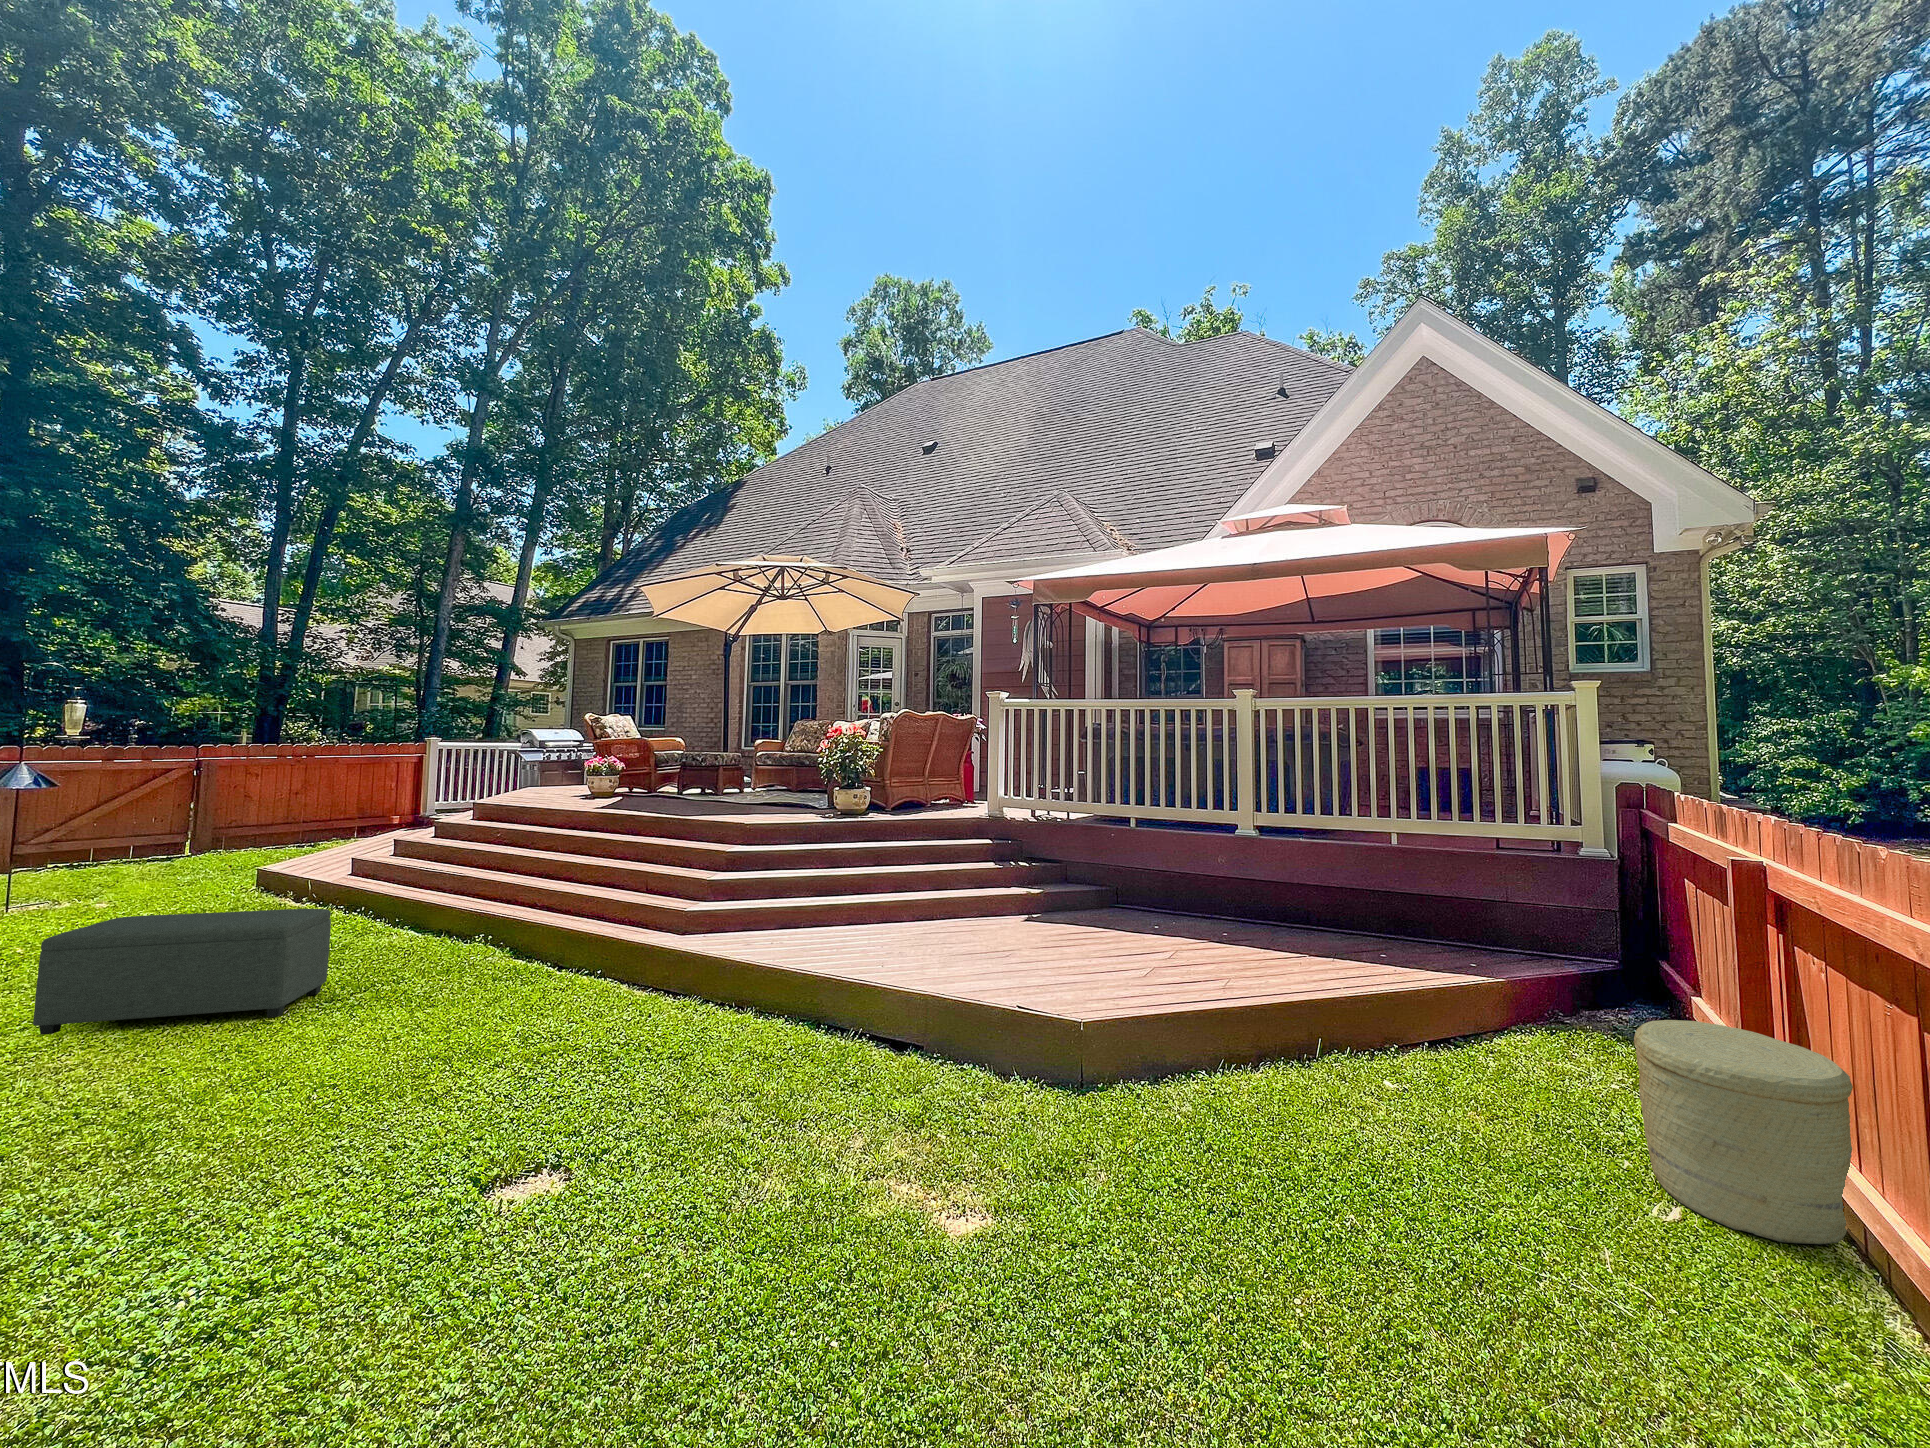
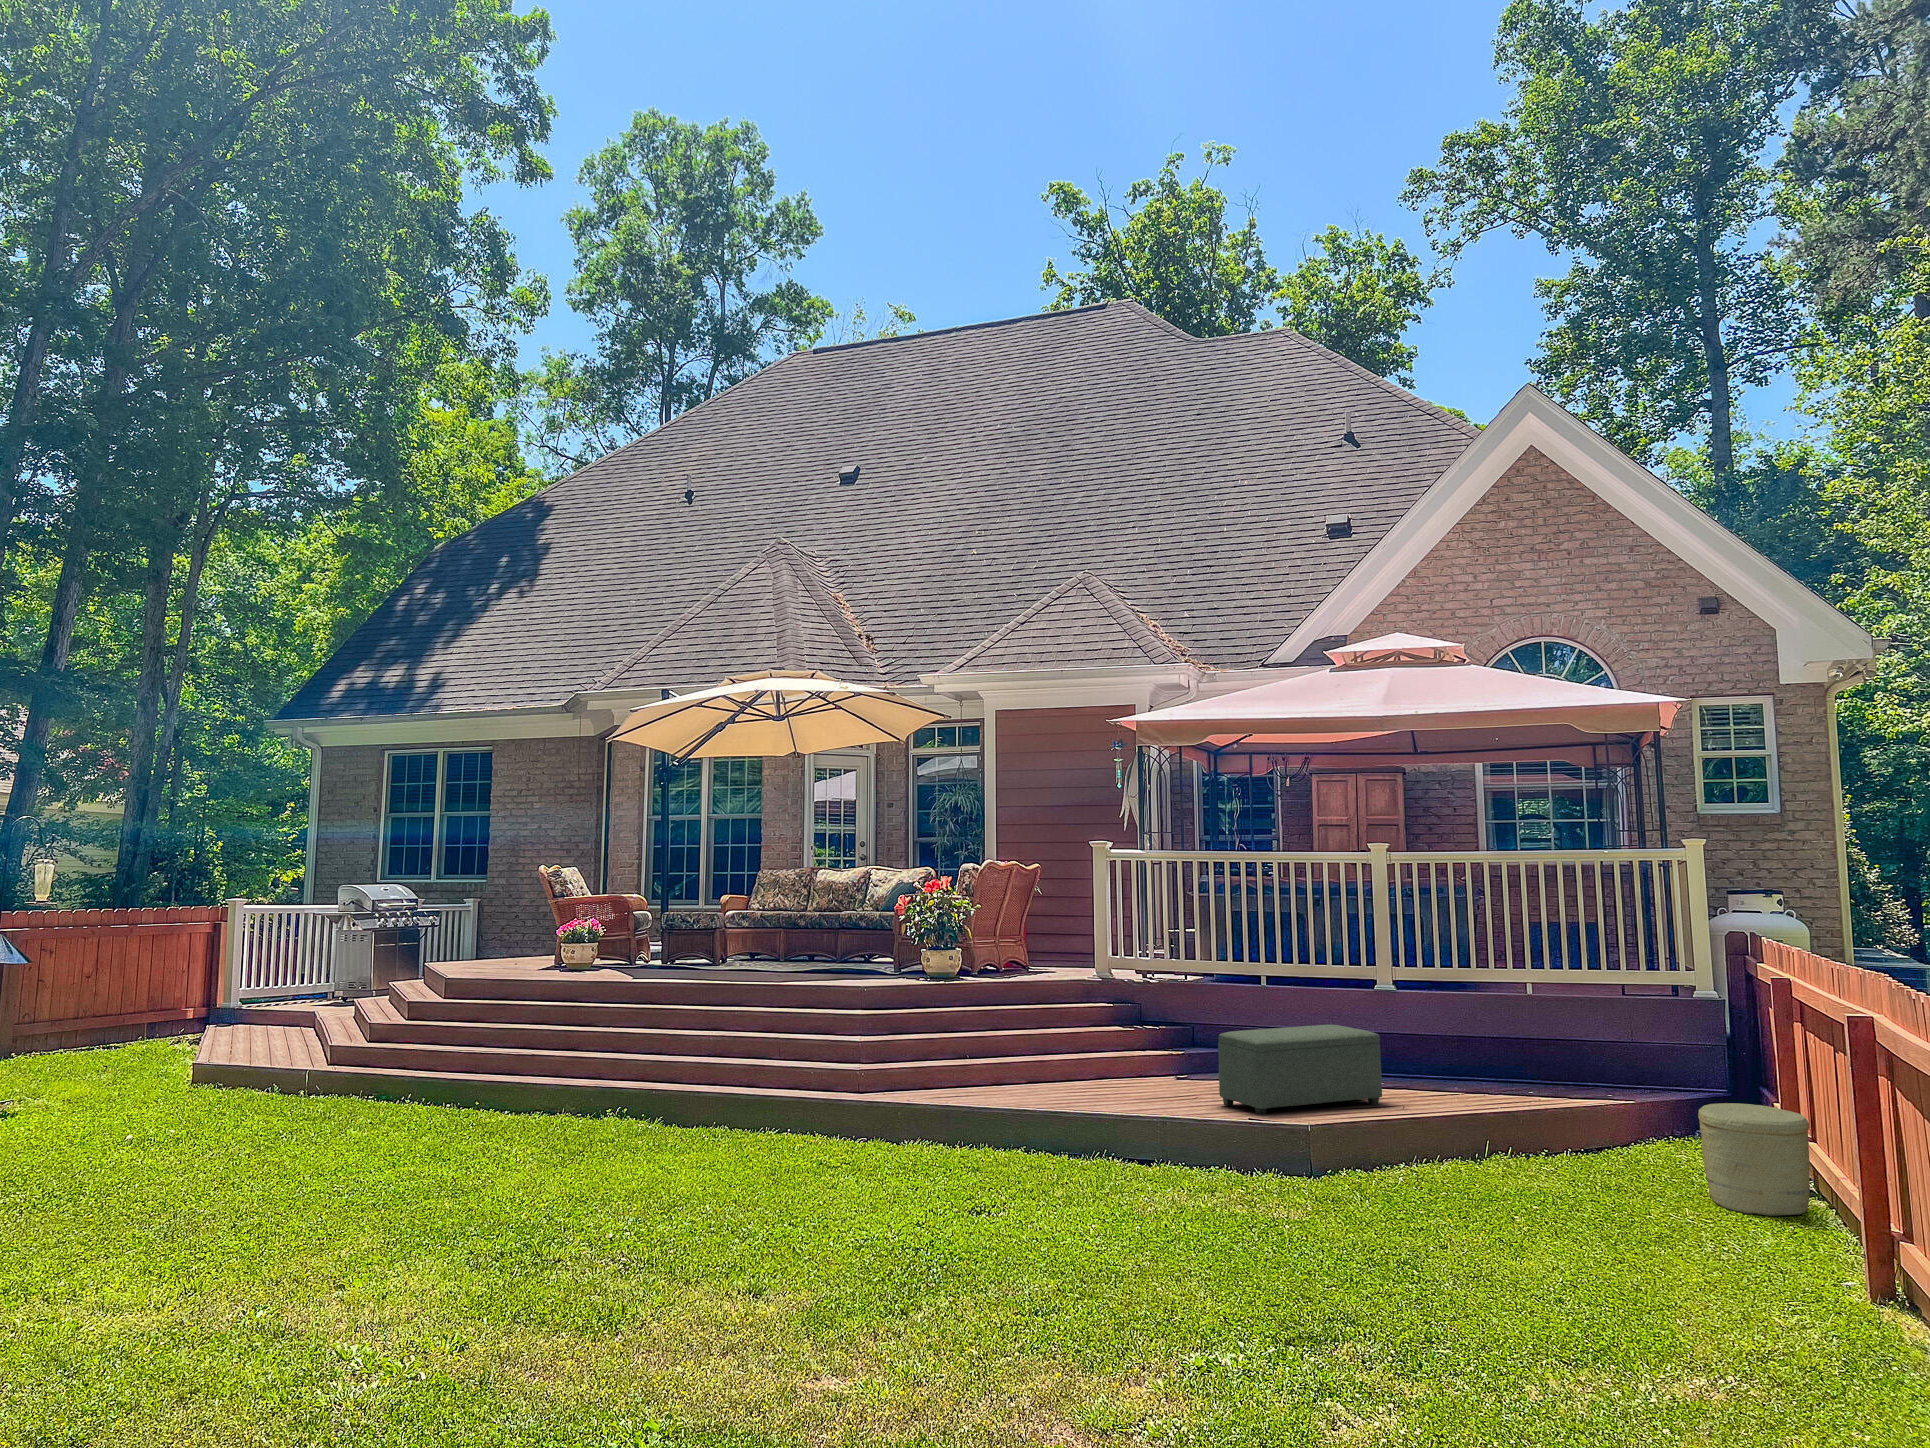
ottoman: present [33,909,331,1035] -> present [1218,1025,1382,1114]

